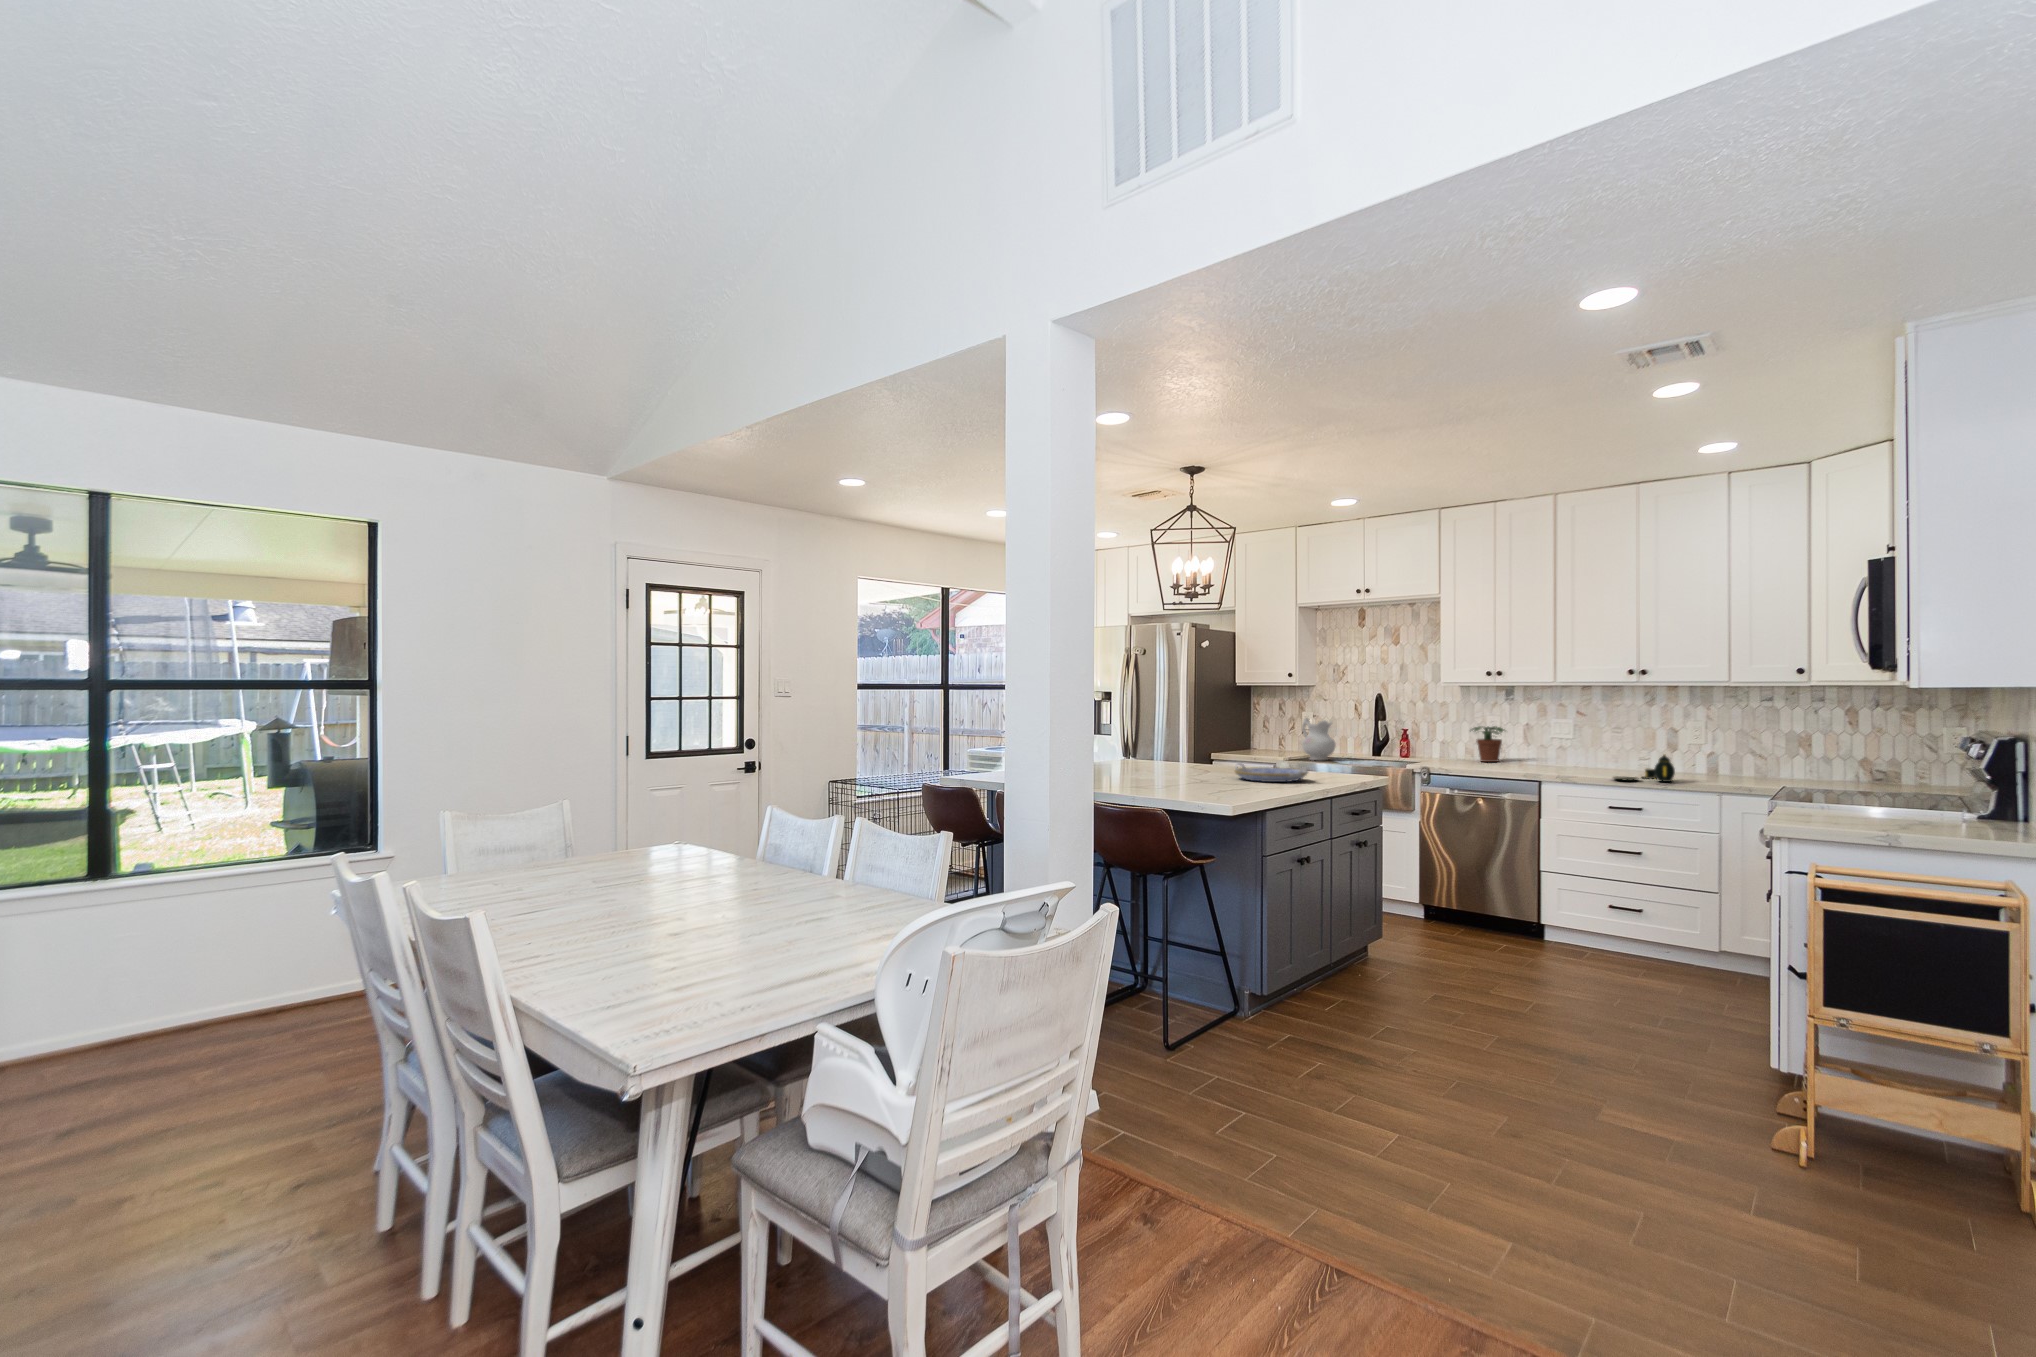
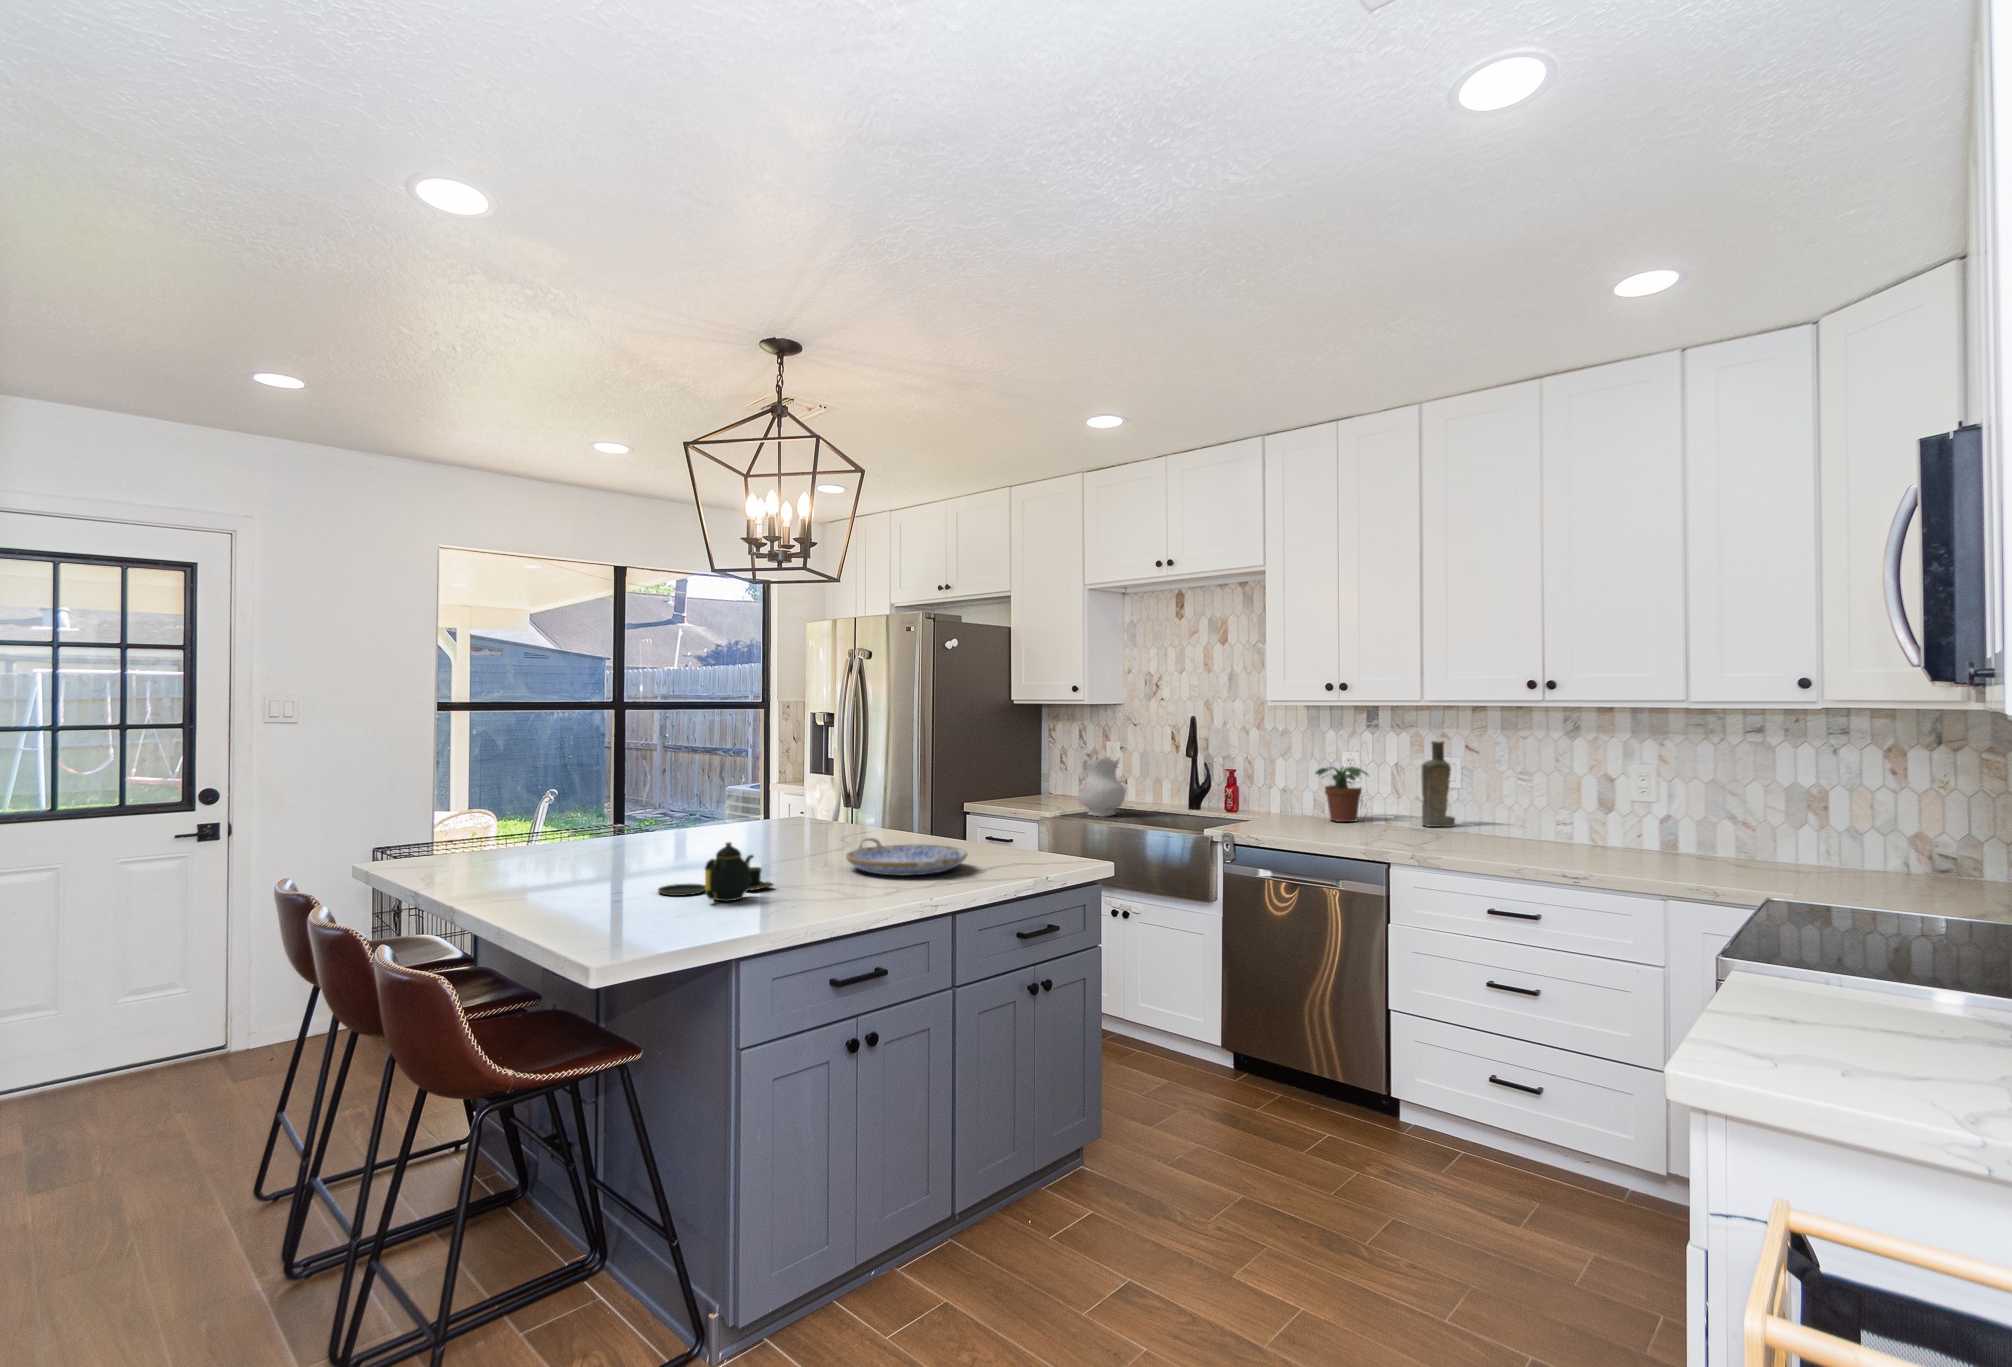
bottle: none [1541,709,1568,764] -> present [1422,741,1455,827]
teapot: present [1613,755,1675,782] -> present [658,842,773,901]

